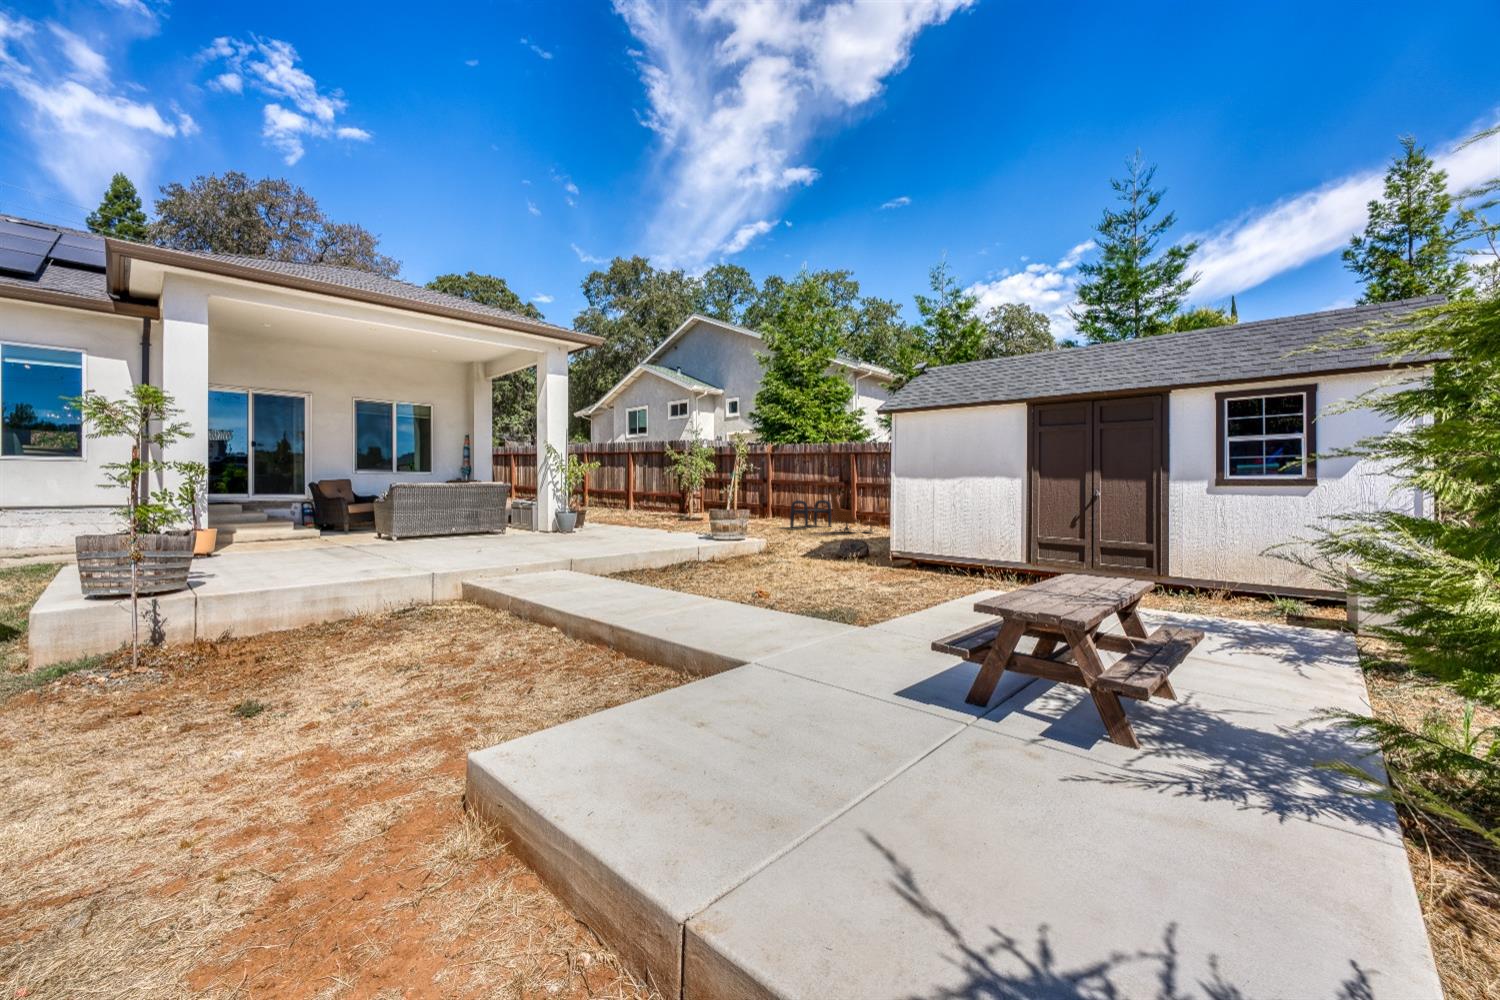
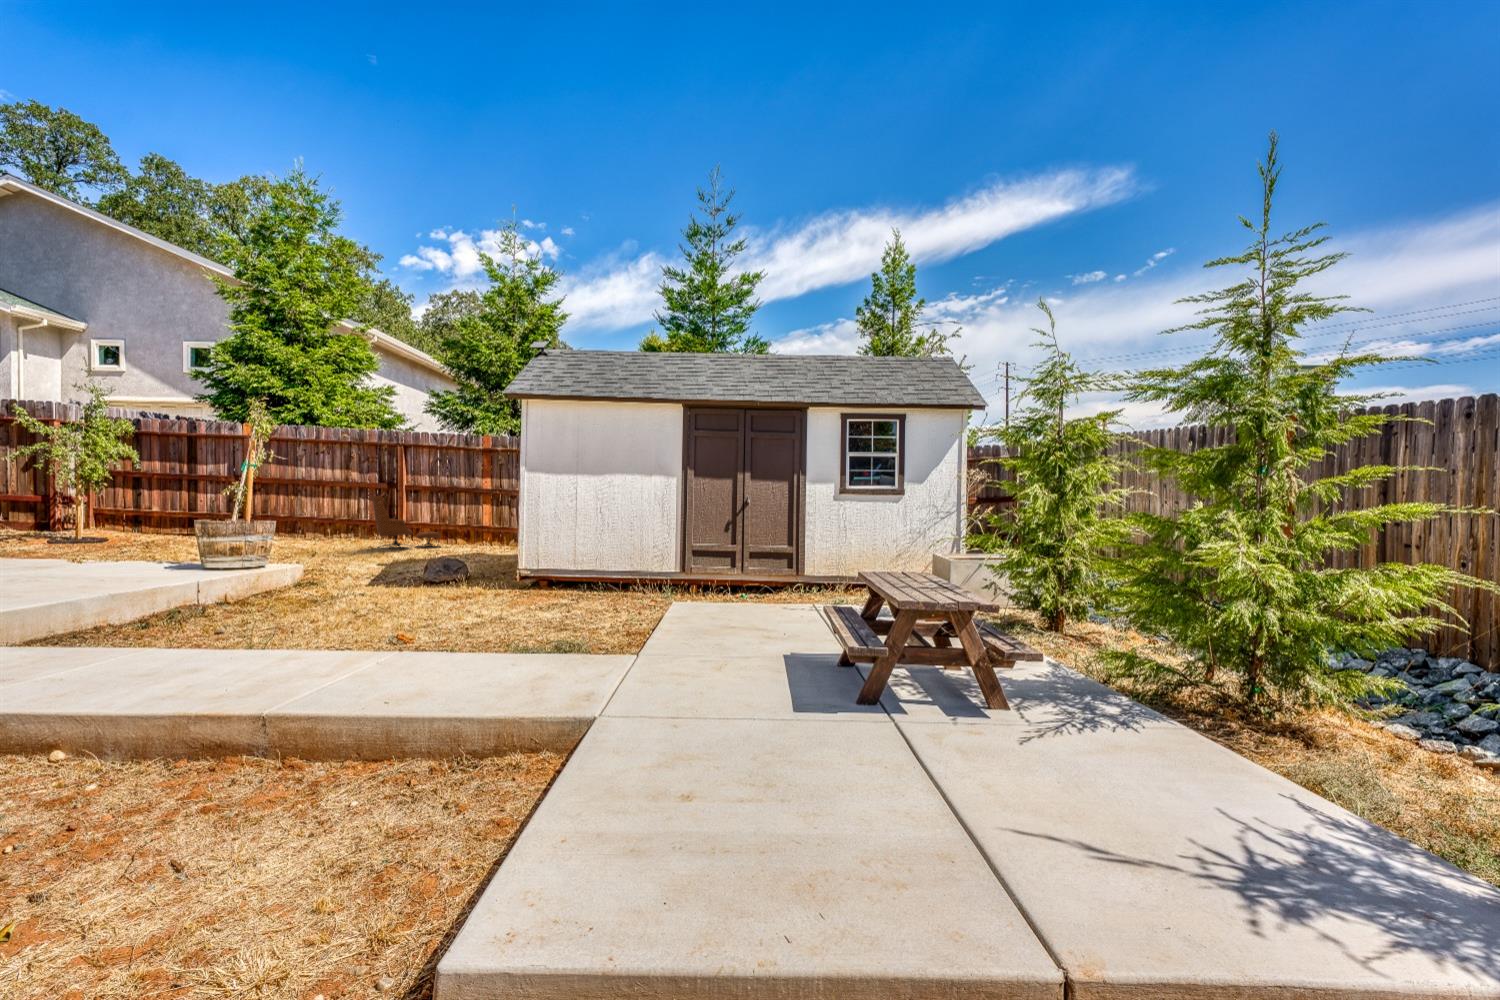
bench: present [790,500,831,528] -> none [299,506,364,545]

